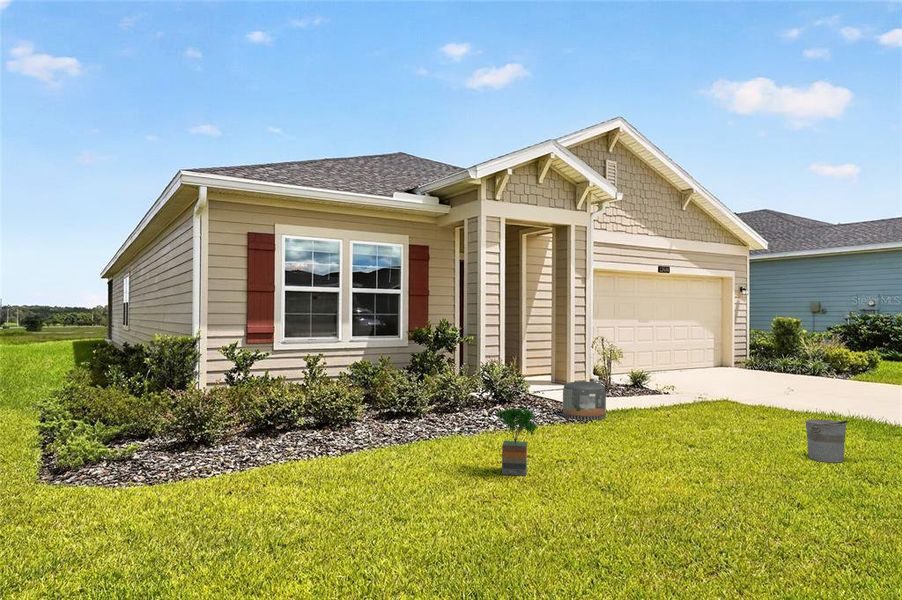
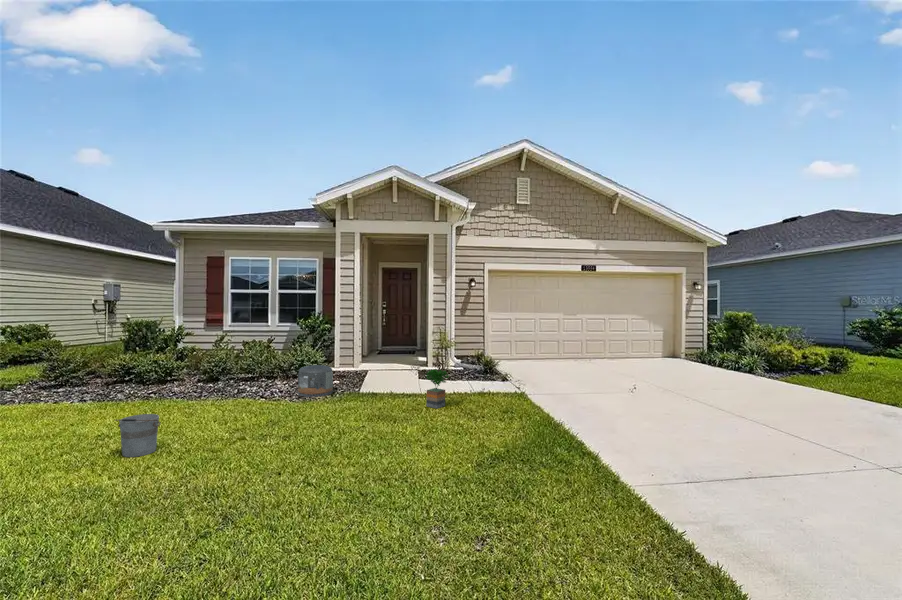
potted tree: present [496,408,538,476] -> present [426,370,449,409]
bucket: present [806,419,850,463] -> present [115,414,160,457]

